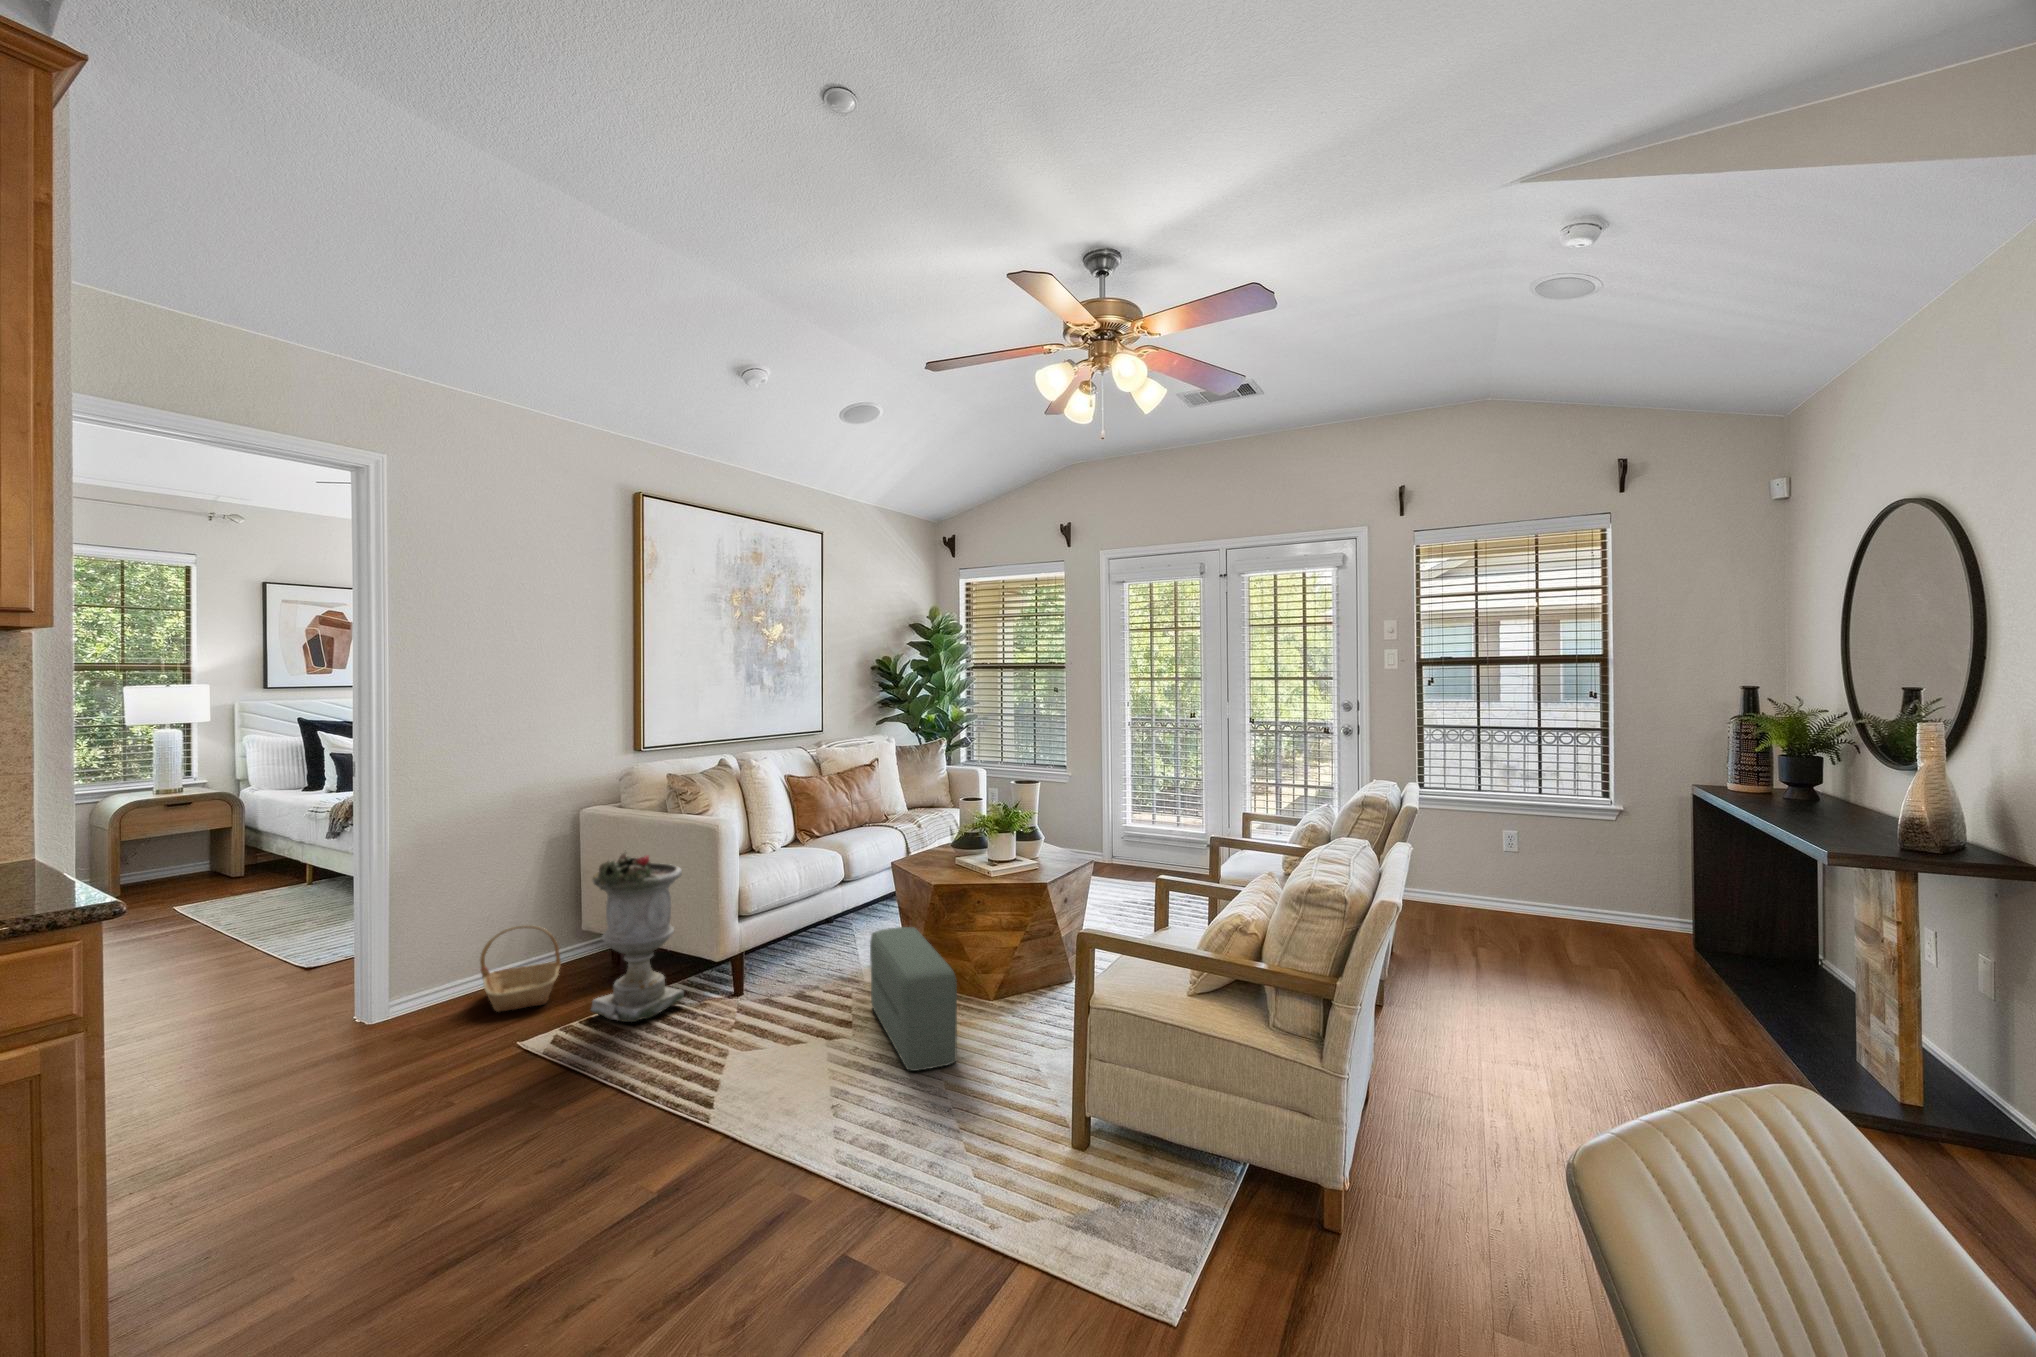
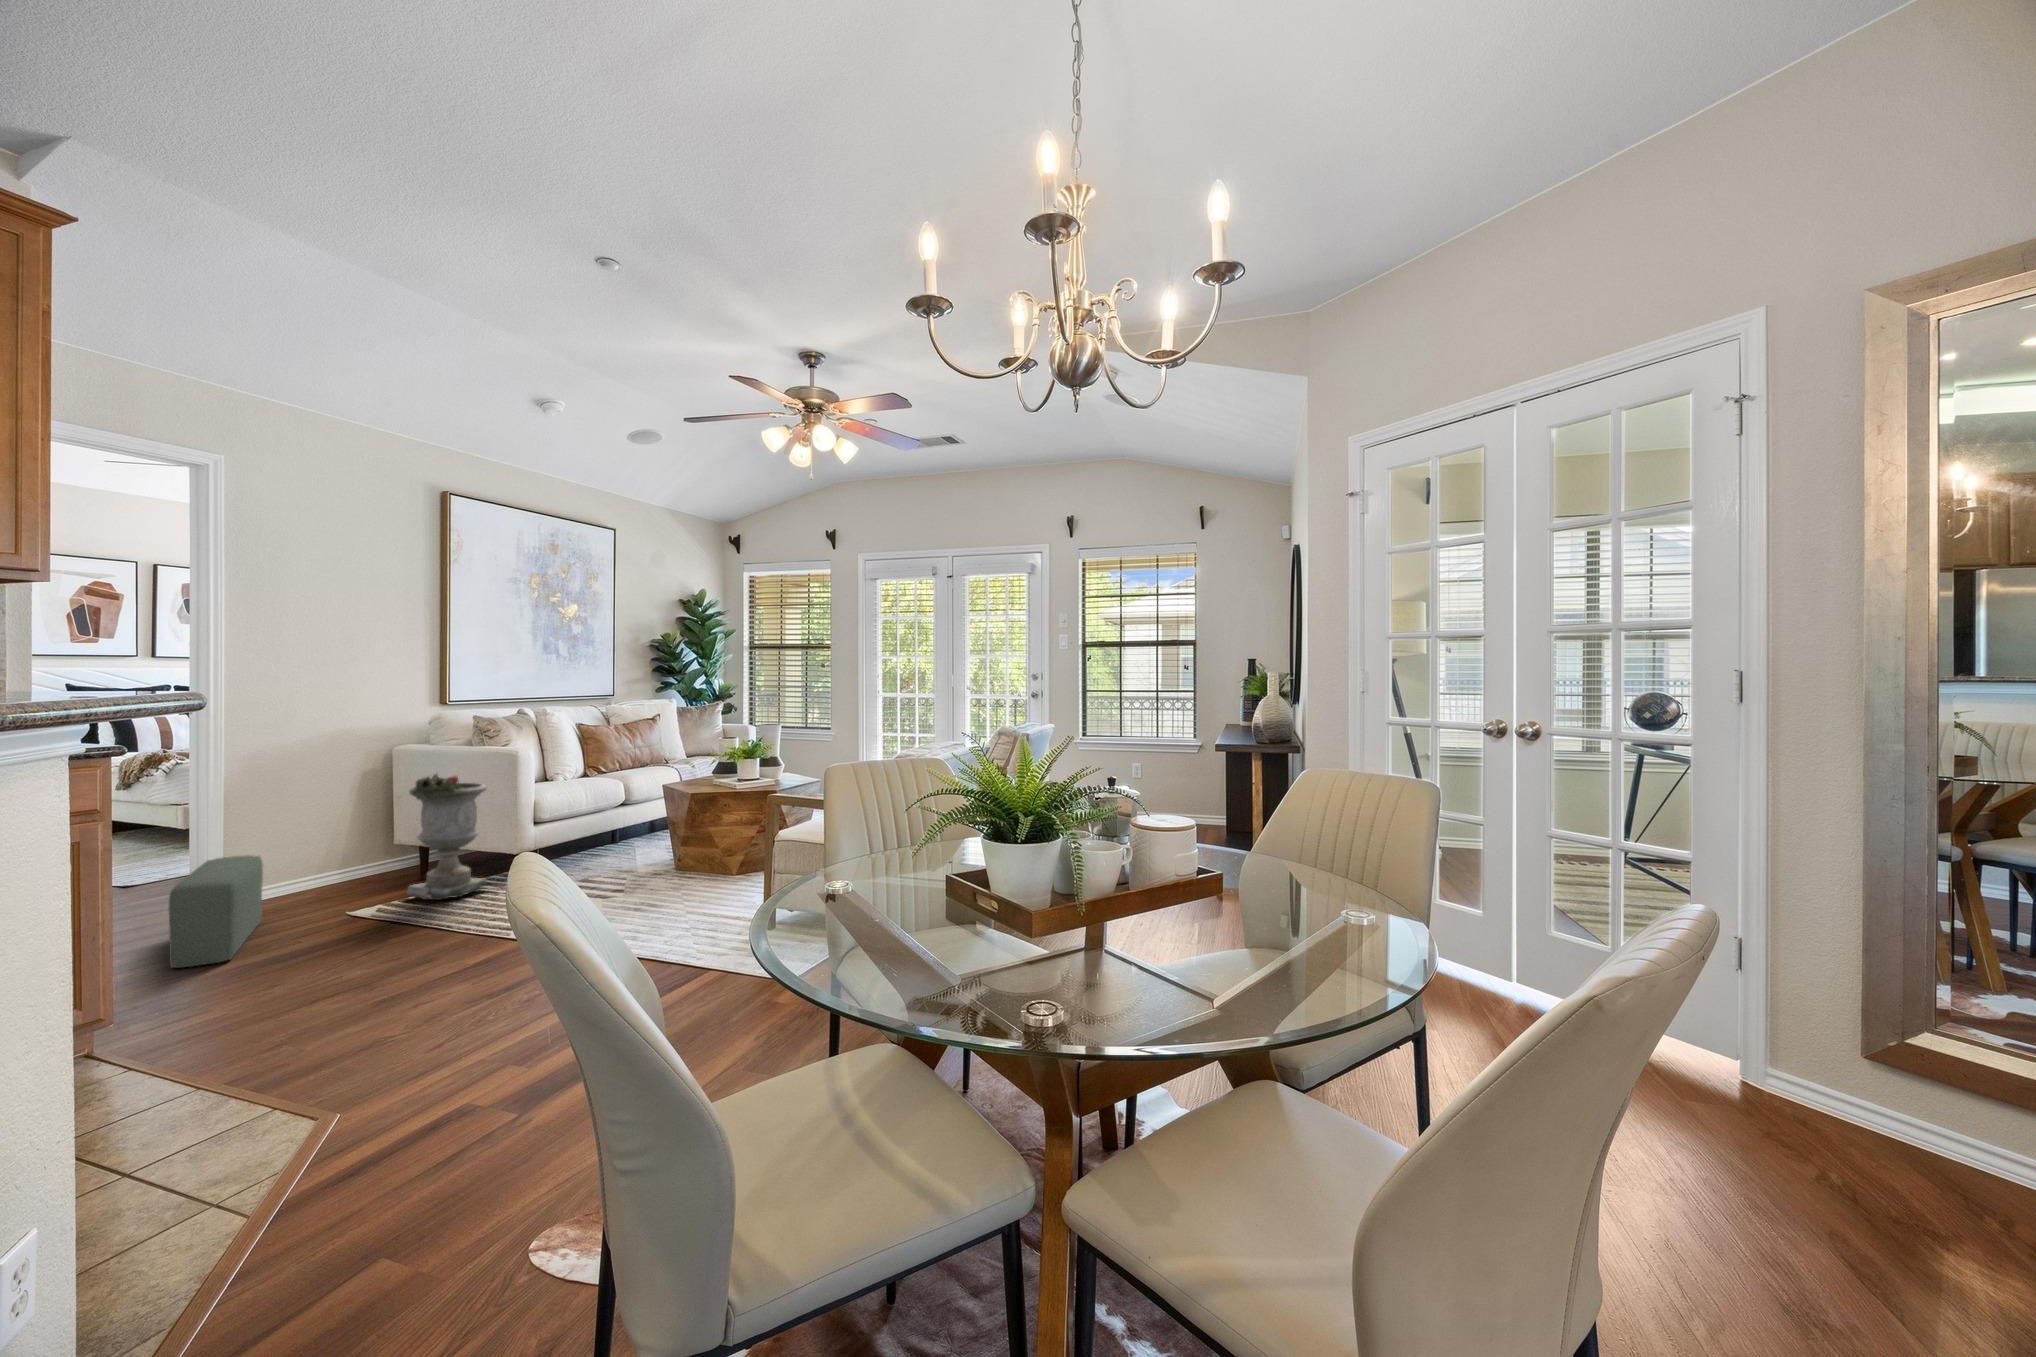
basket: present [480,925,561,1012] -> none [304,835,377,900]
pouf: present [870,927,957,1071] -> present [169,855,263,968]

